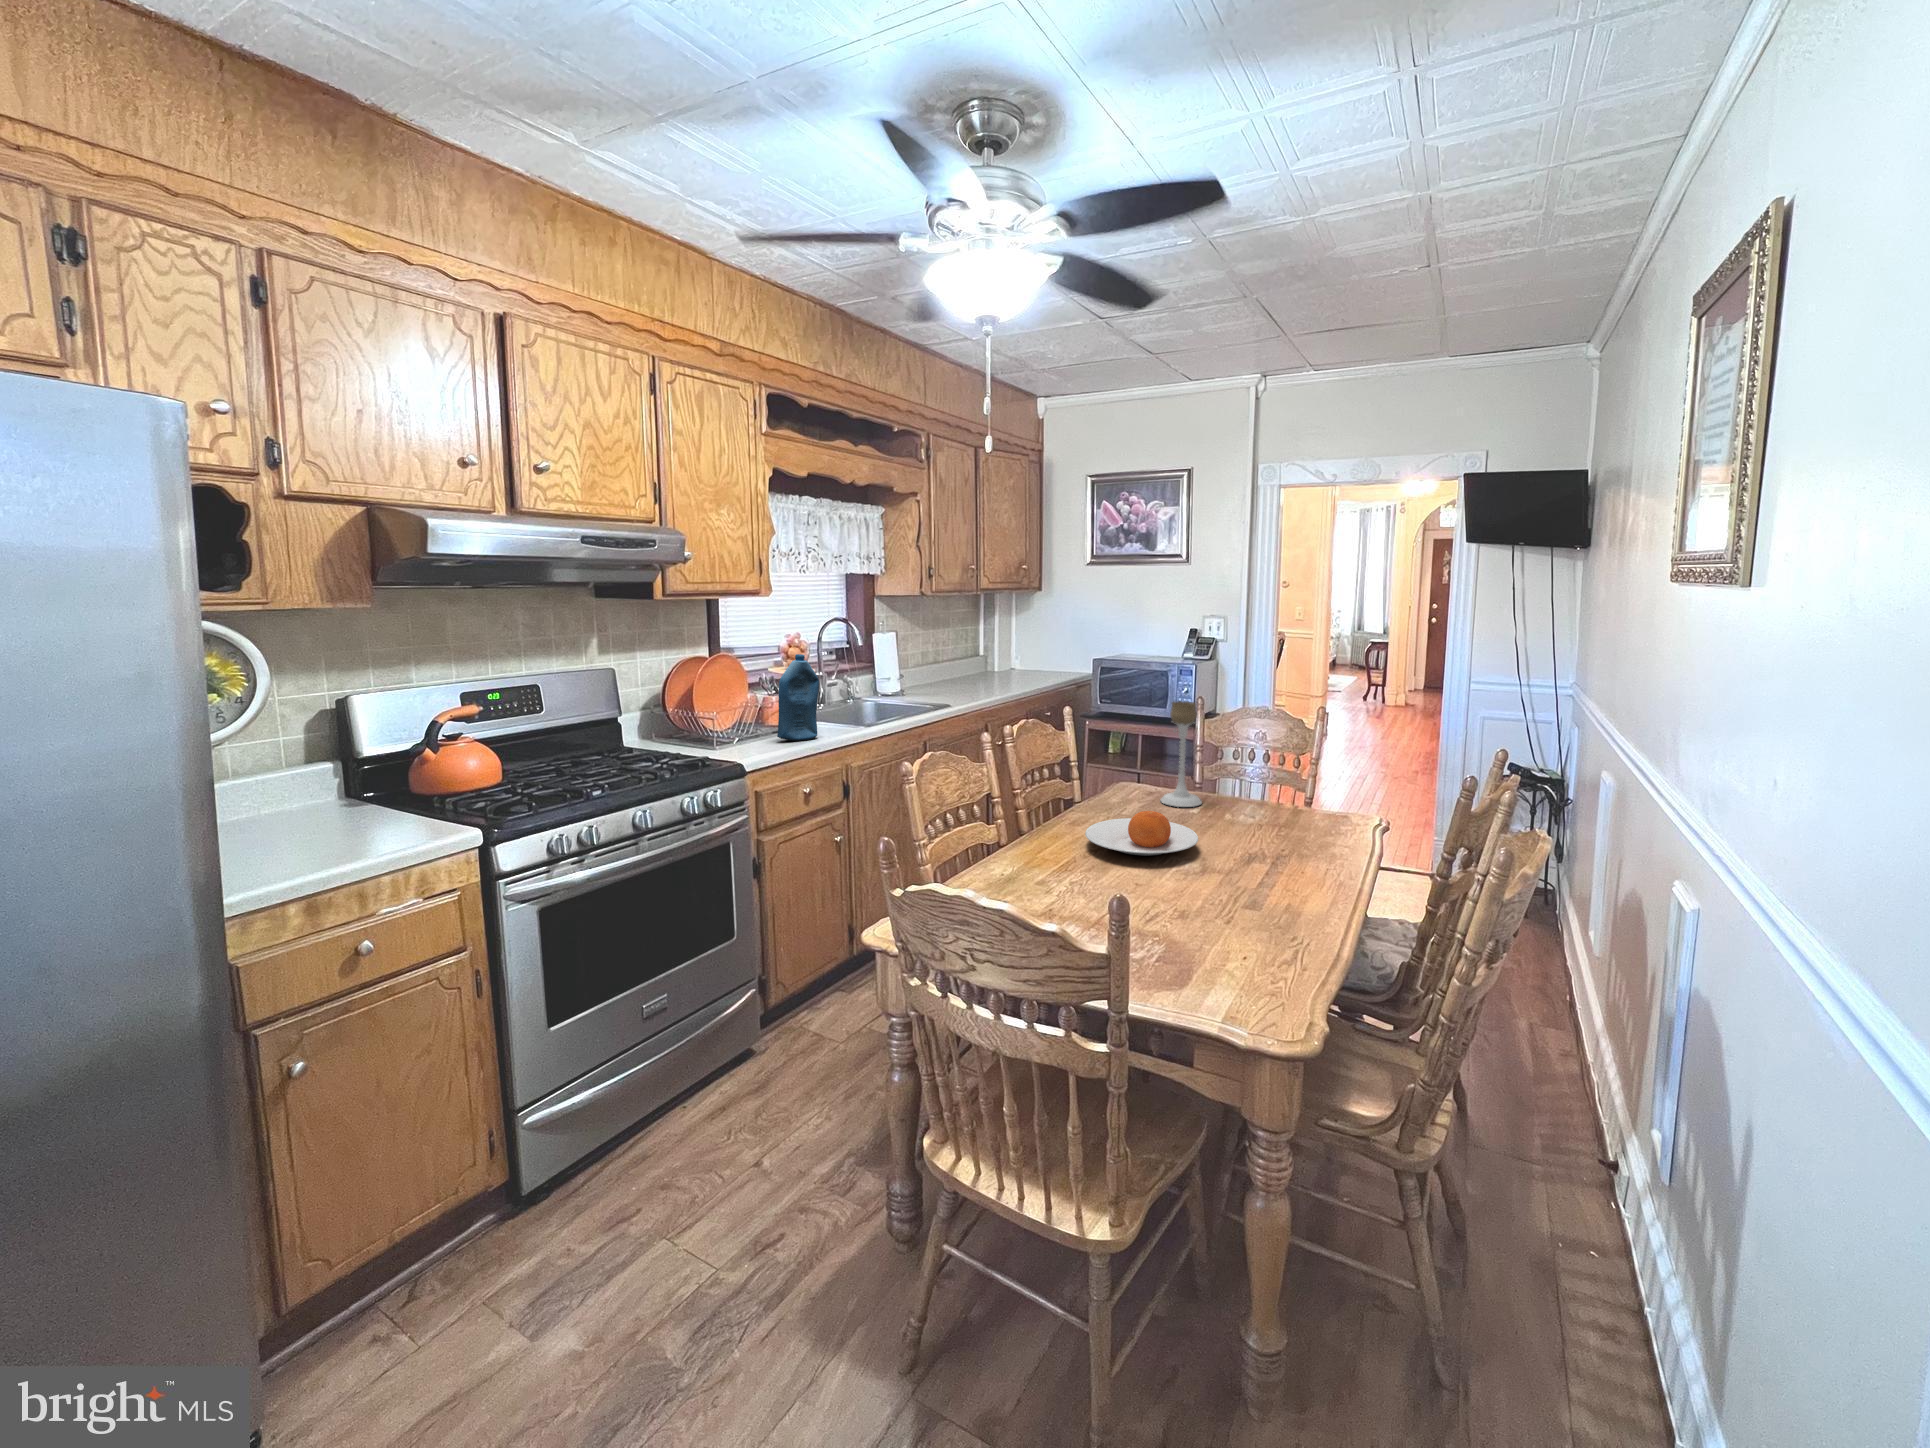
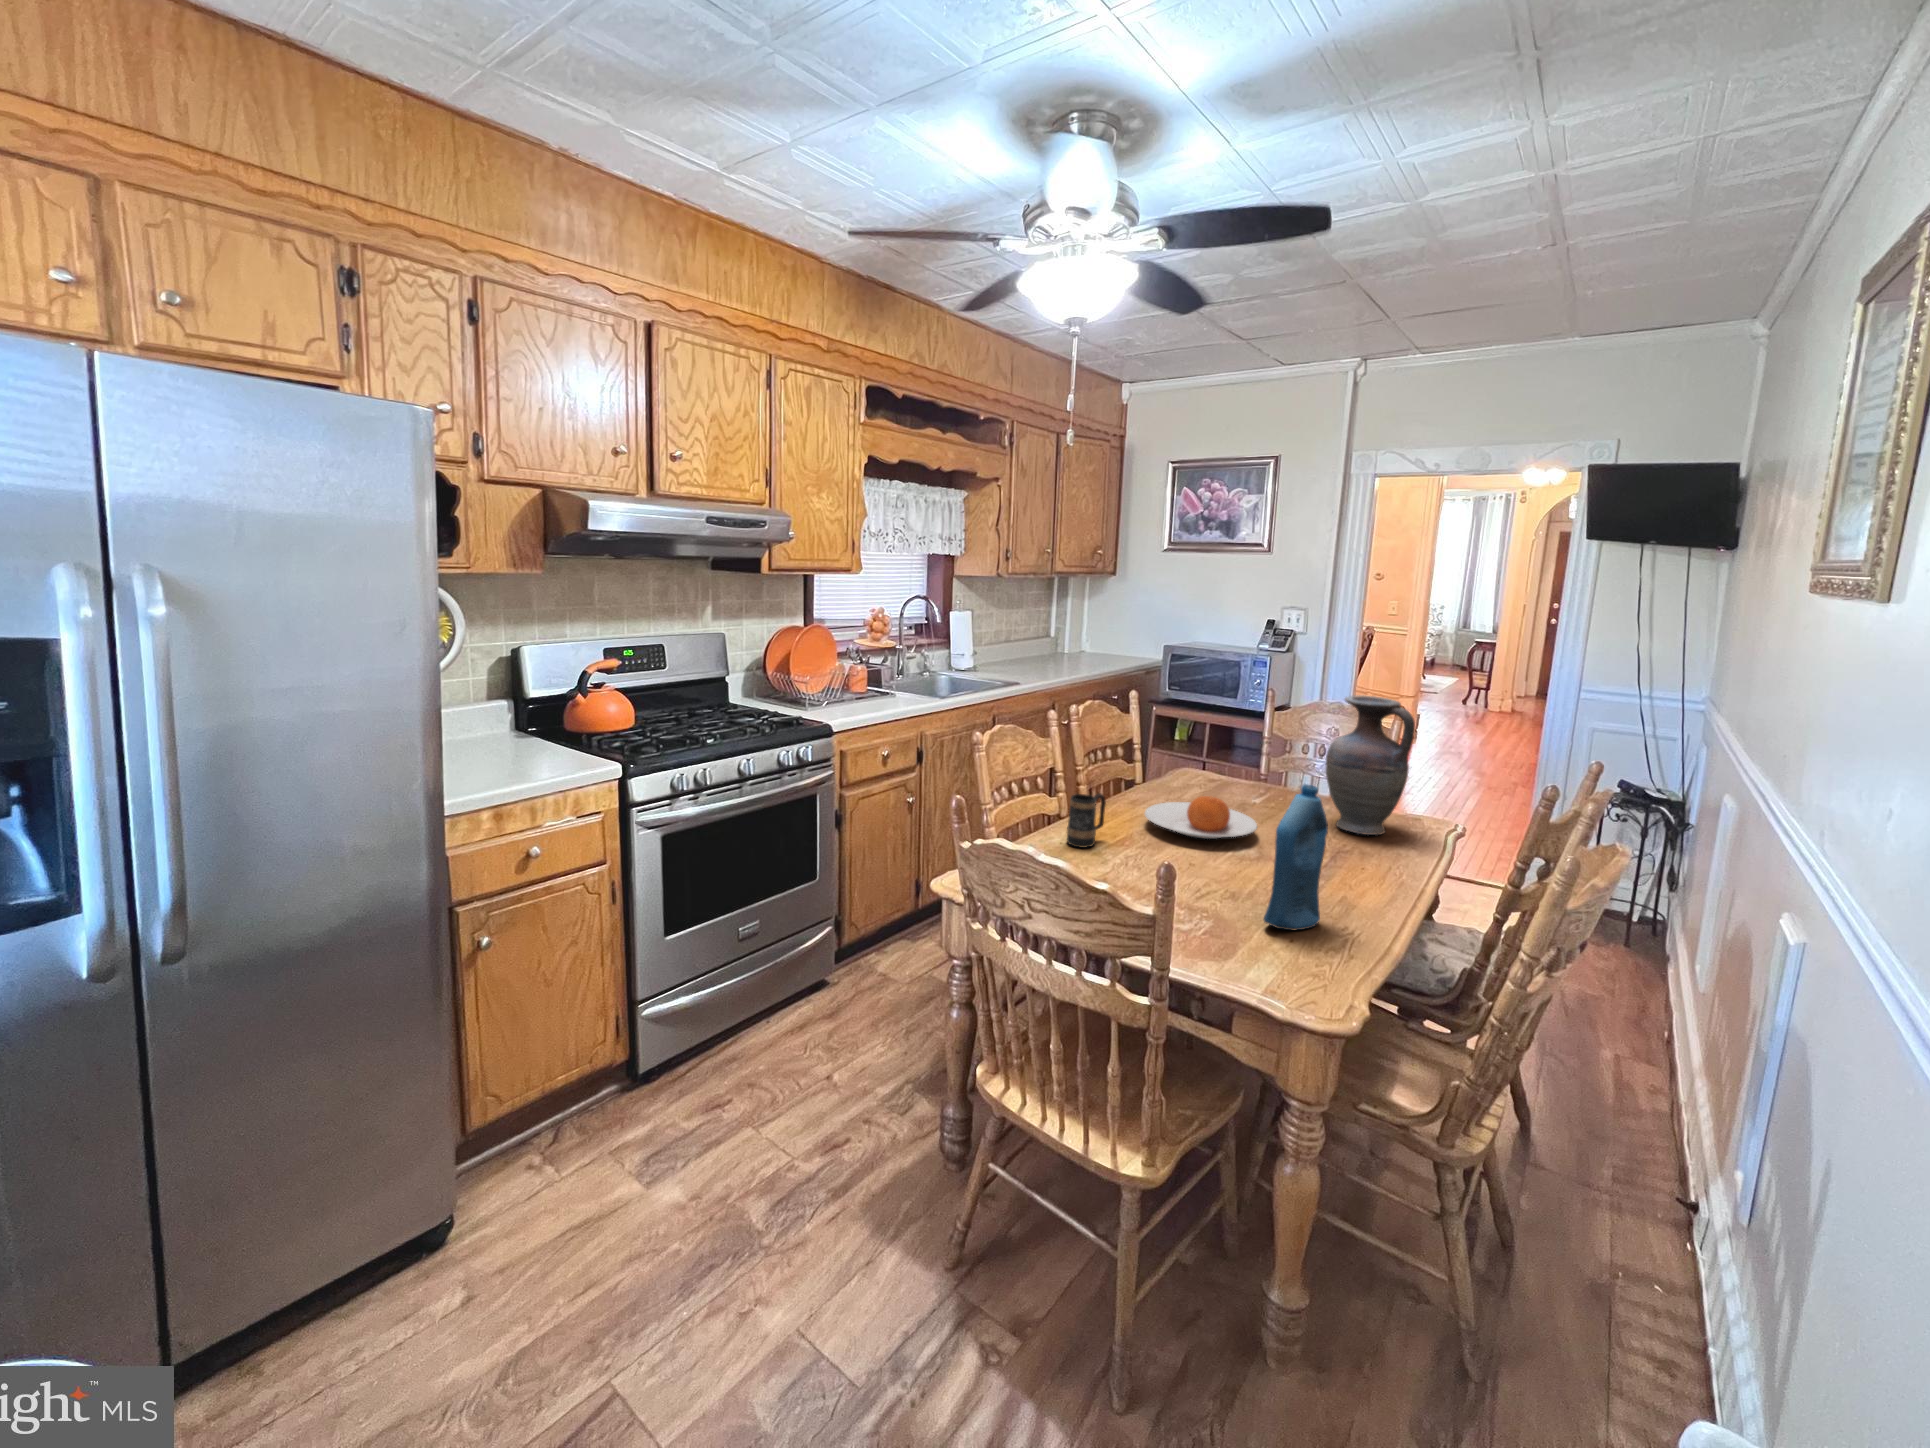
bottle: present [777,654,819,741] -> present [1264,784,1328,930]
vase: none [1259,698,1340,837] -> present [1326,695,1415,835]
candle holder: present [1161,701,1202,807] -> none [1223,692,1266,797]
mug: none [1006,818,1045,877] -> present [1067,793,1106,848]

